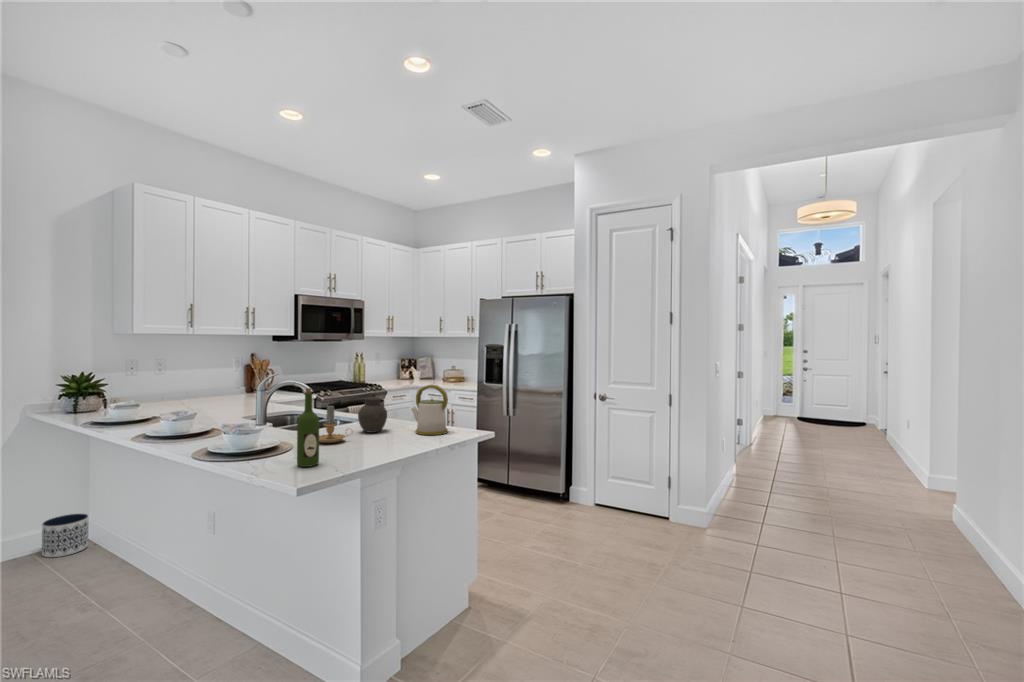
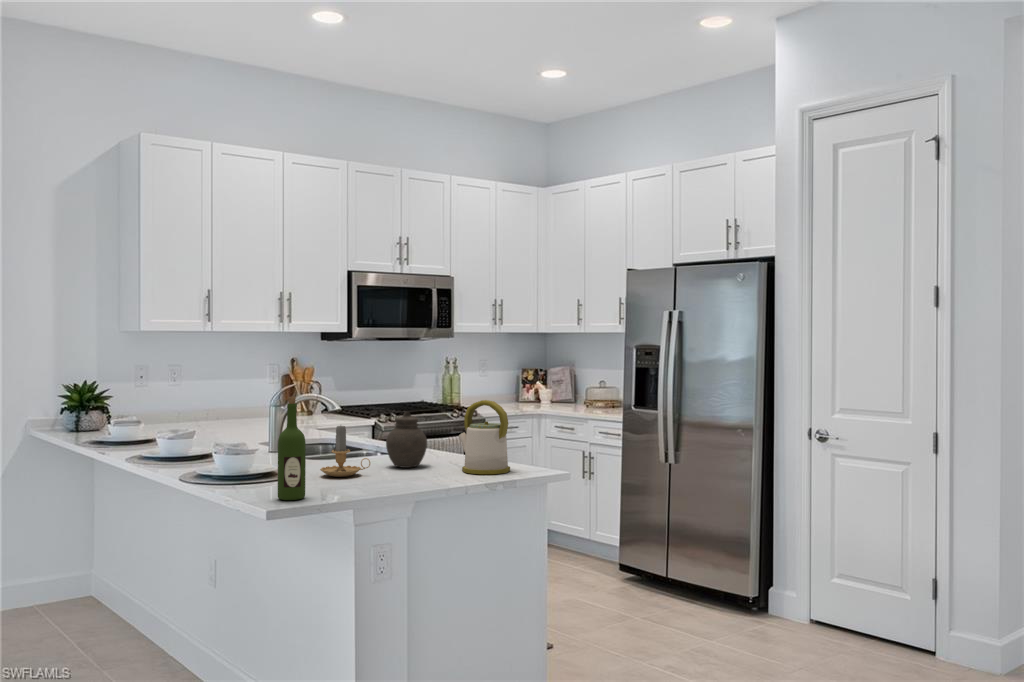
planter: present [42,514,89,557] -> none [44,563,94,614]

